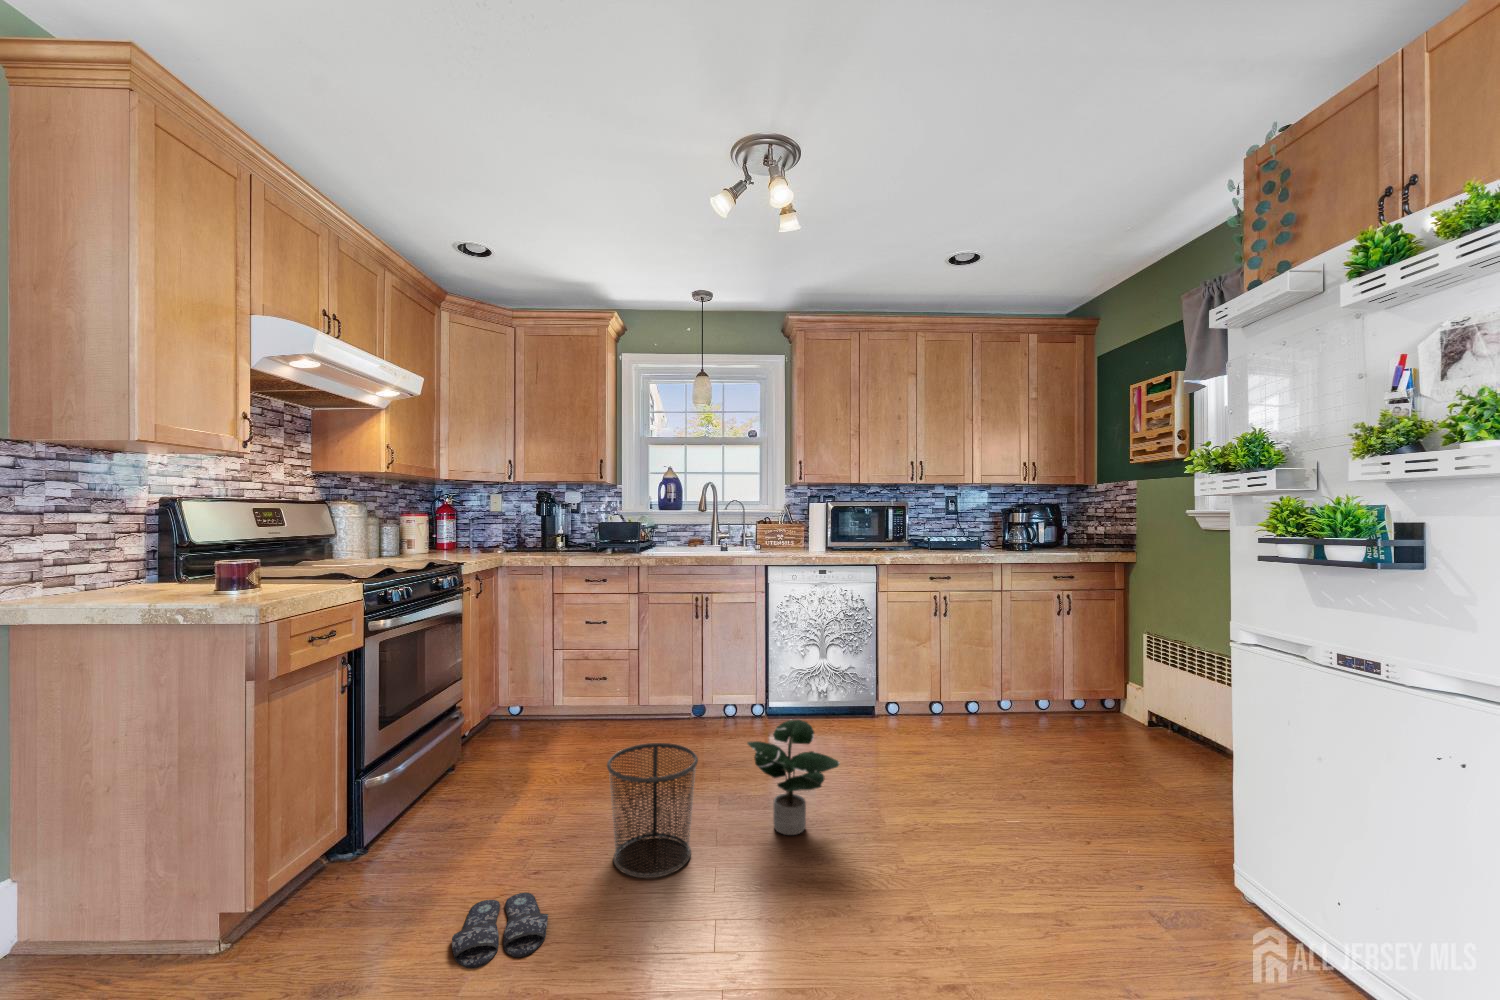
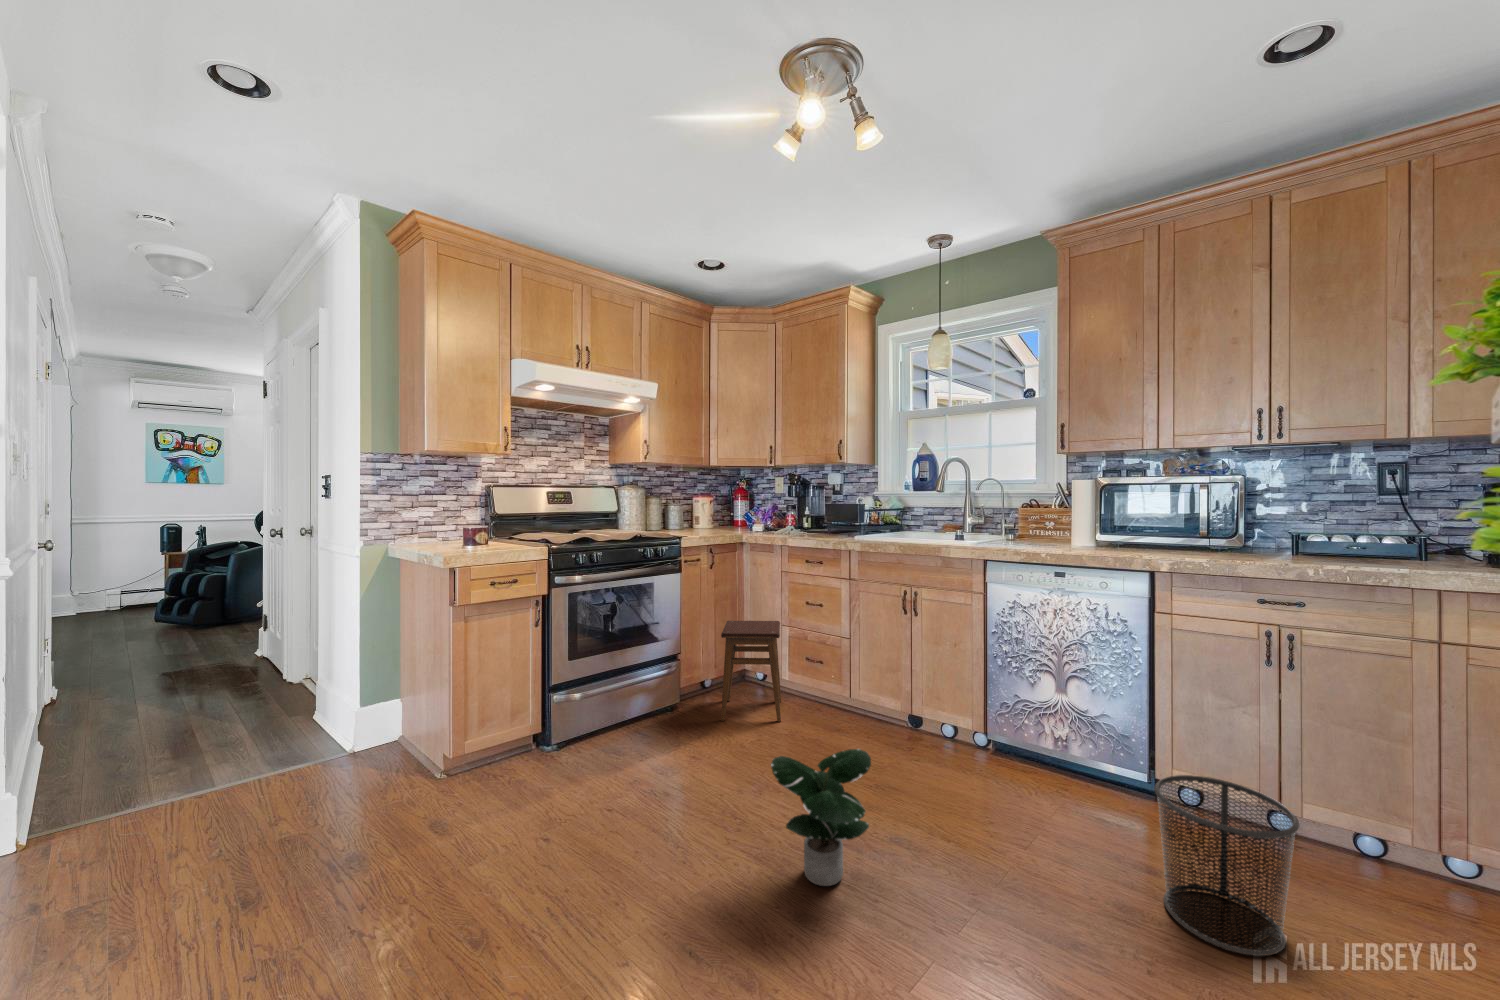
stool: none [509,646,594,763] -> present [721,621,781,722]
waste bin: present [607,743,698,878] -> present [1155,775,1299,956]
slippers: present [452,893,548,968] -> none [482,809,575,863]

